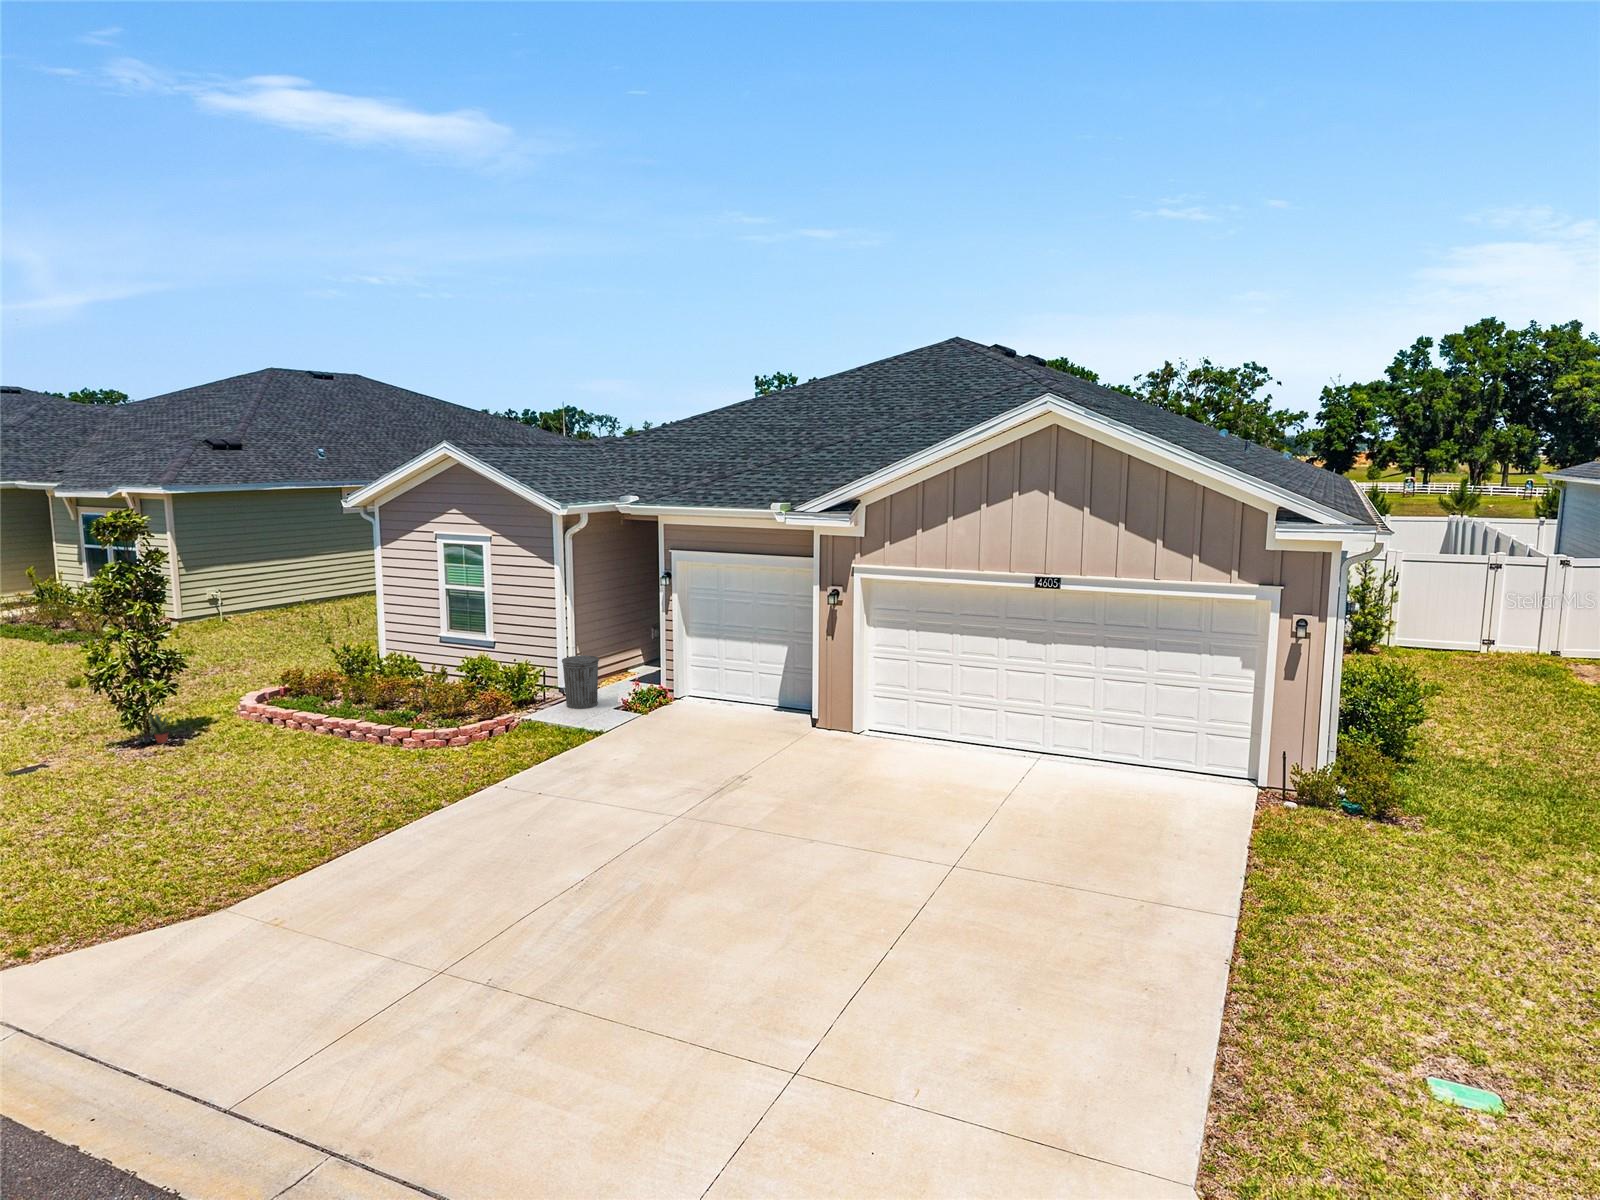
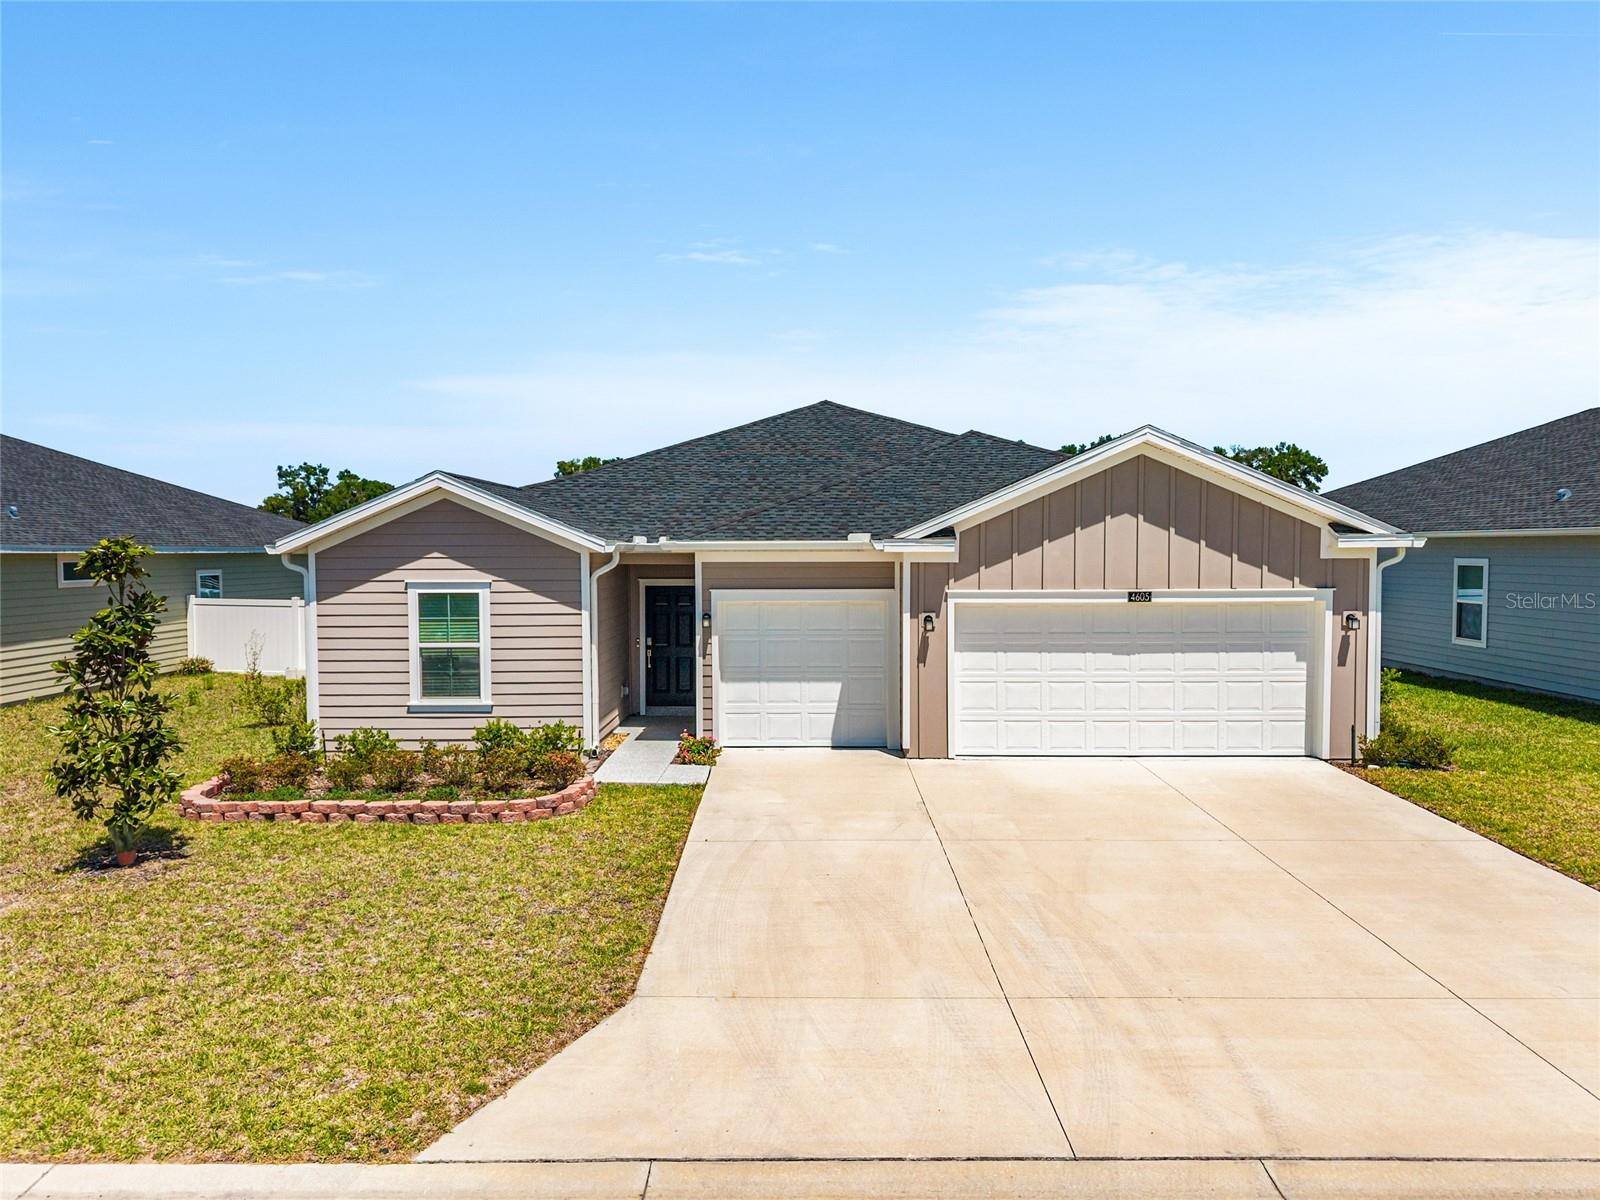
trash can: present [562,655,599,709] -> none [596,711,638,770]

